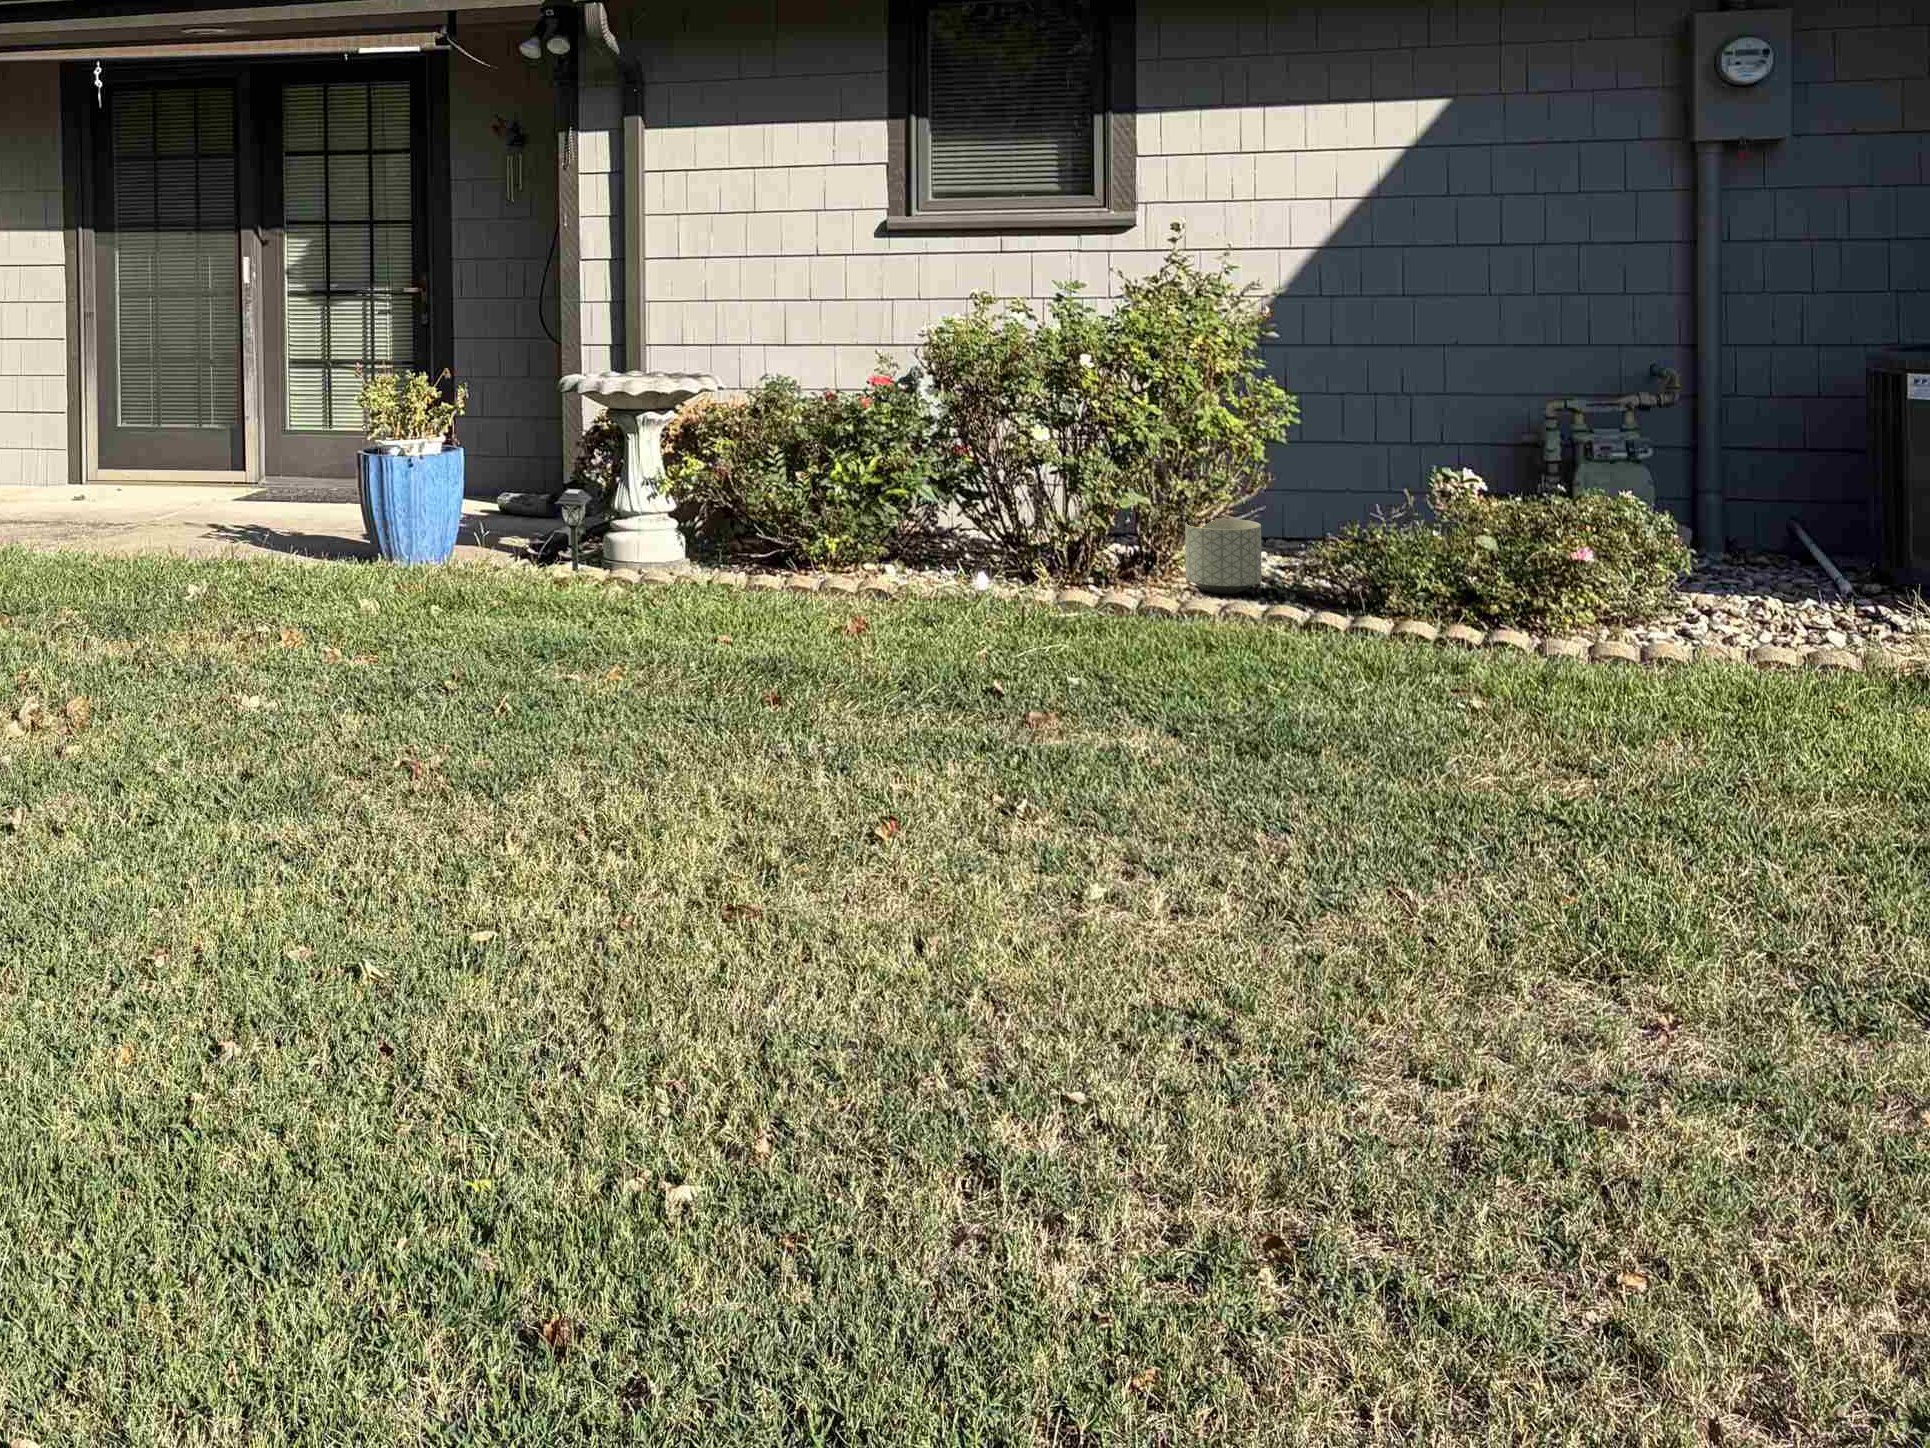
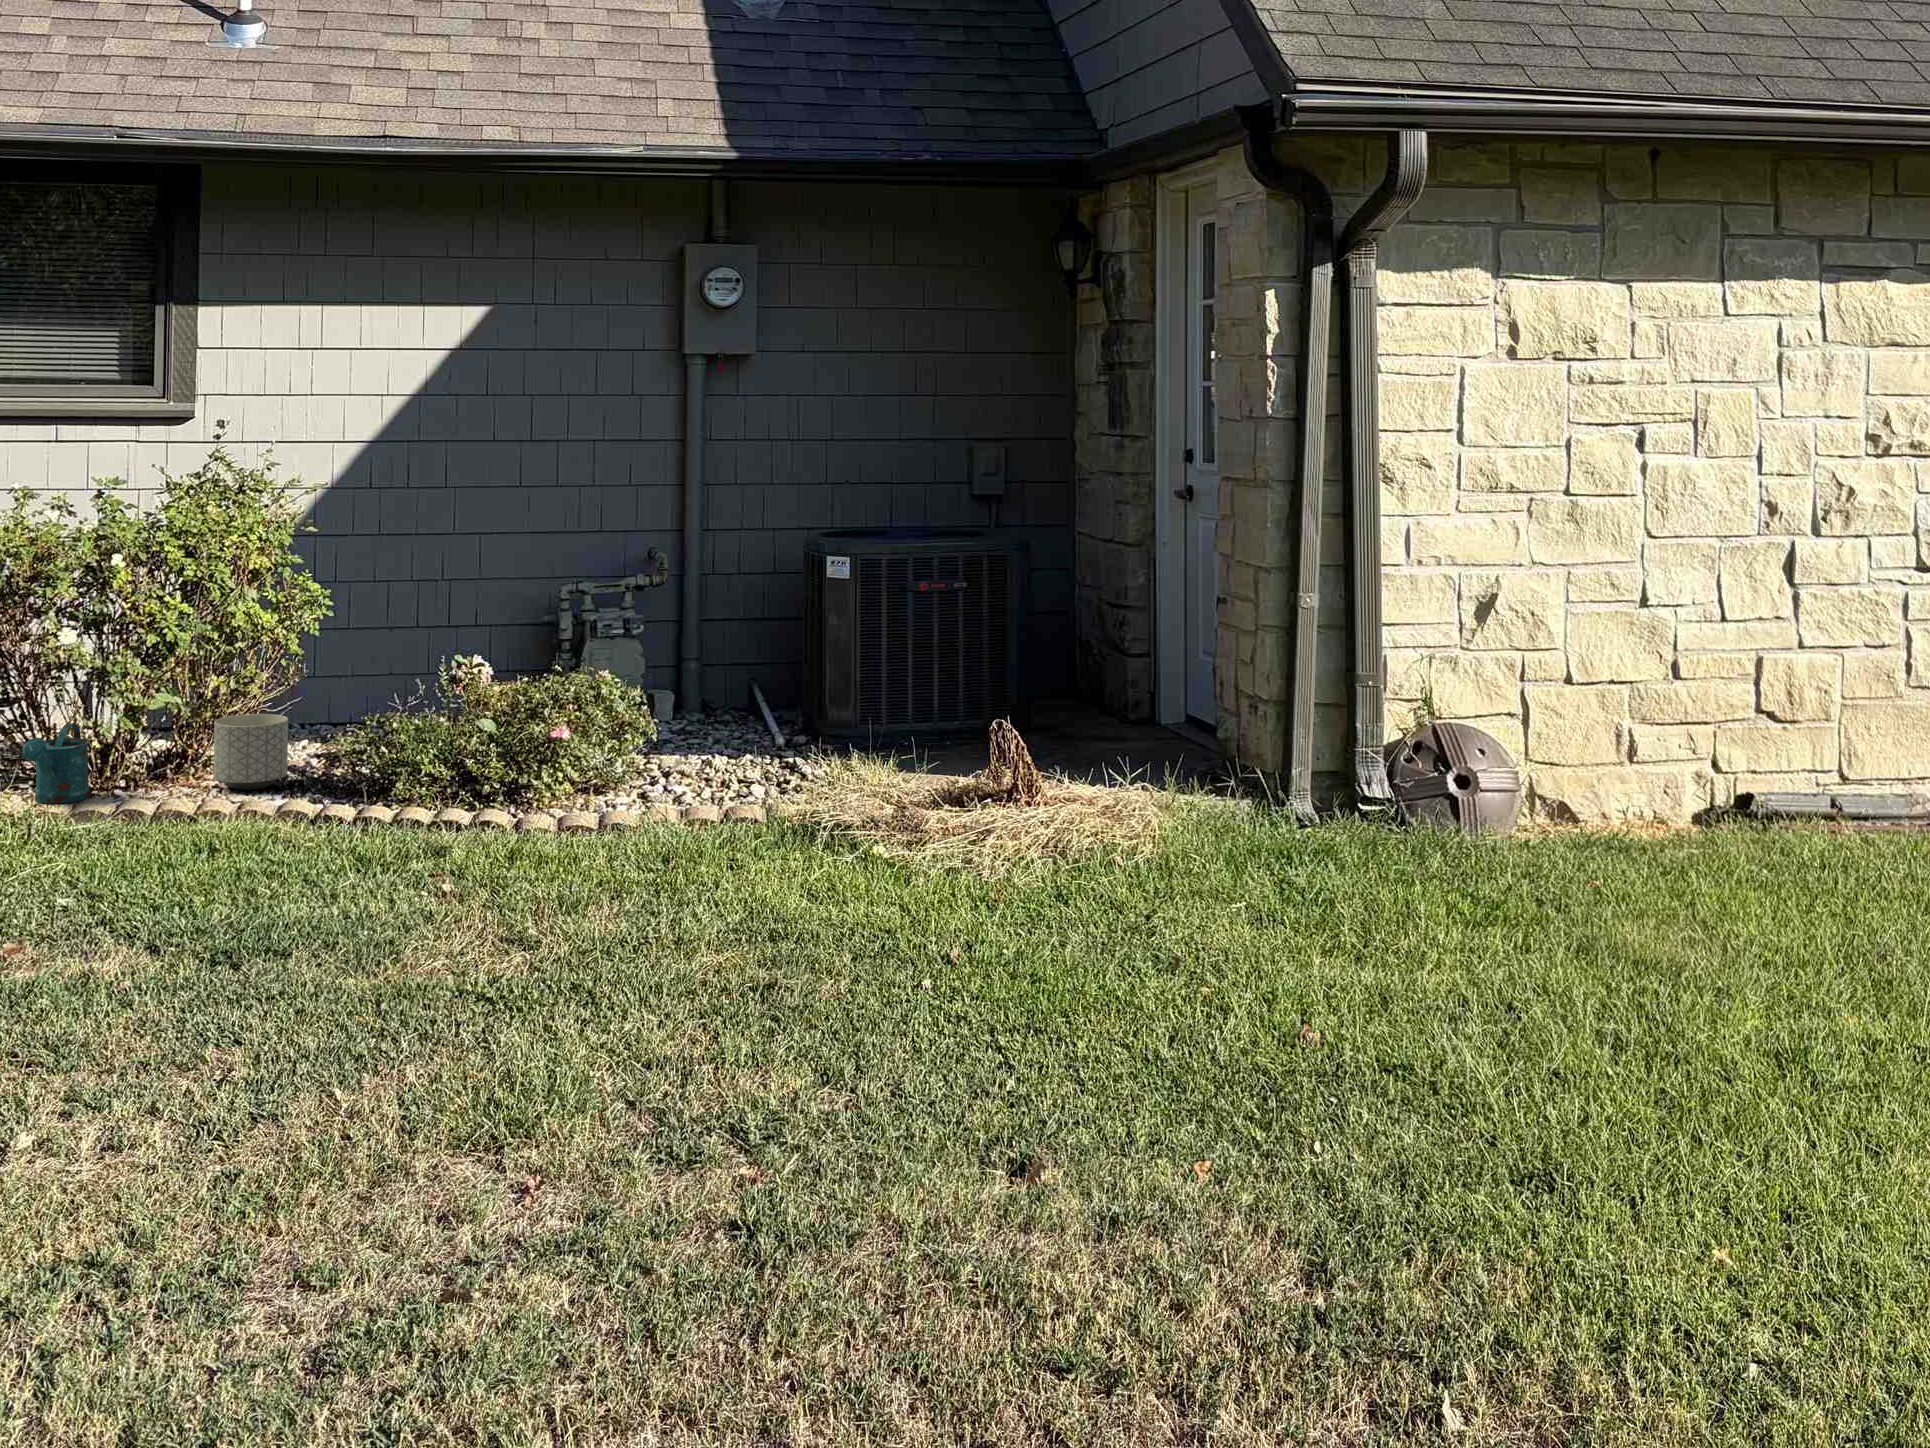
watering can: none [1005,516,1066,591] -> present [22,723,89,804]

